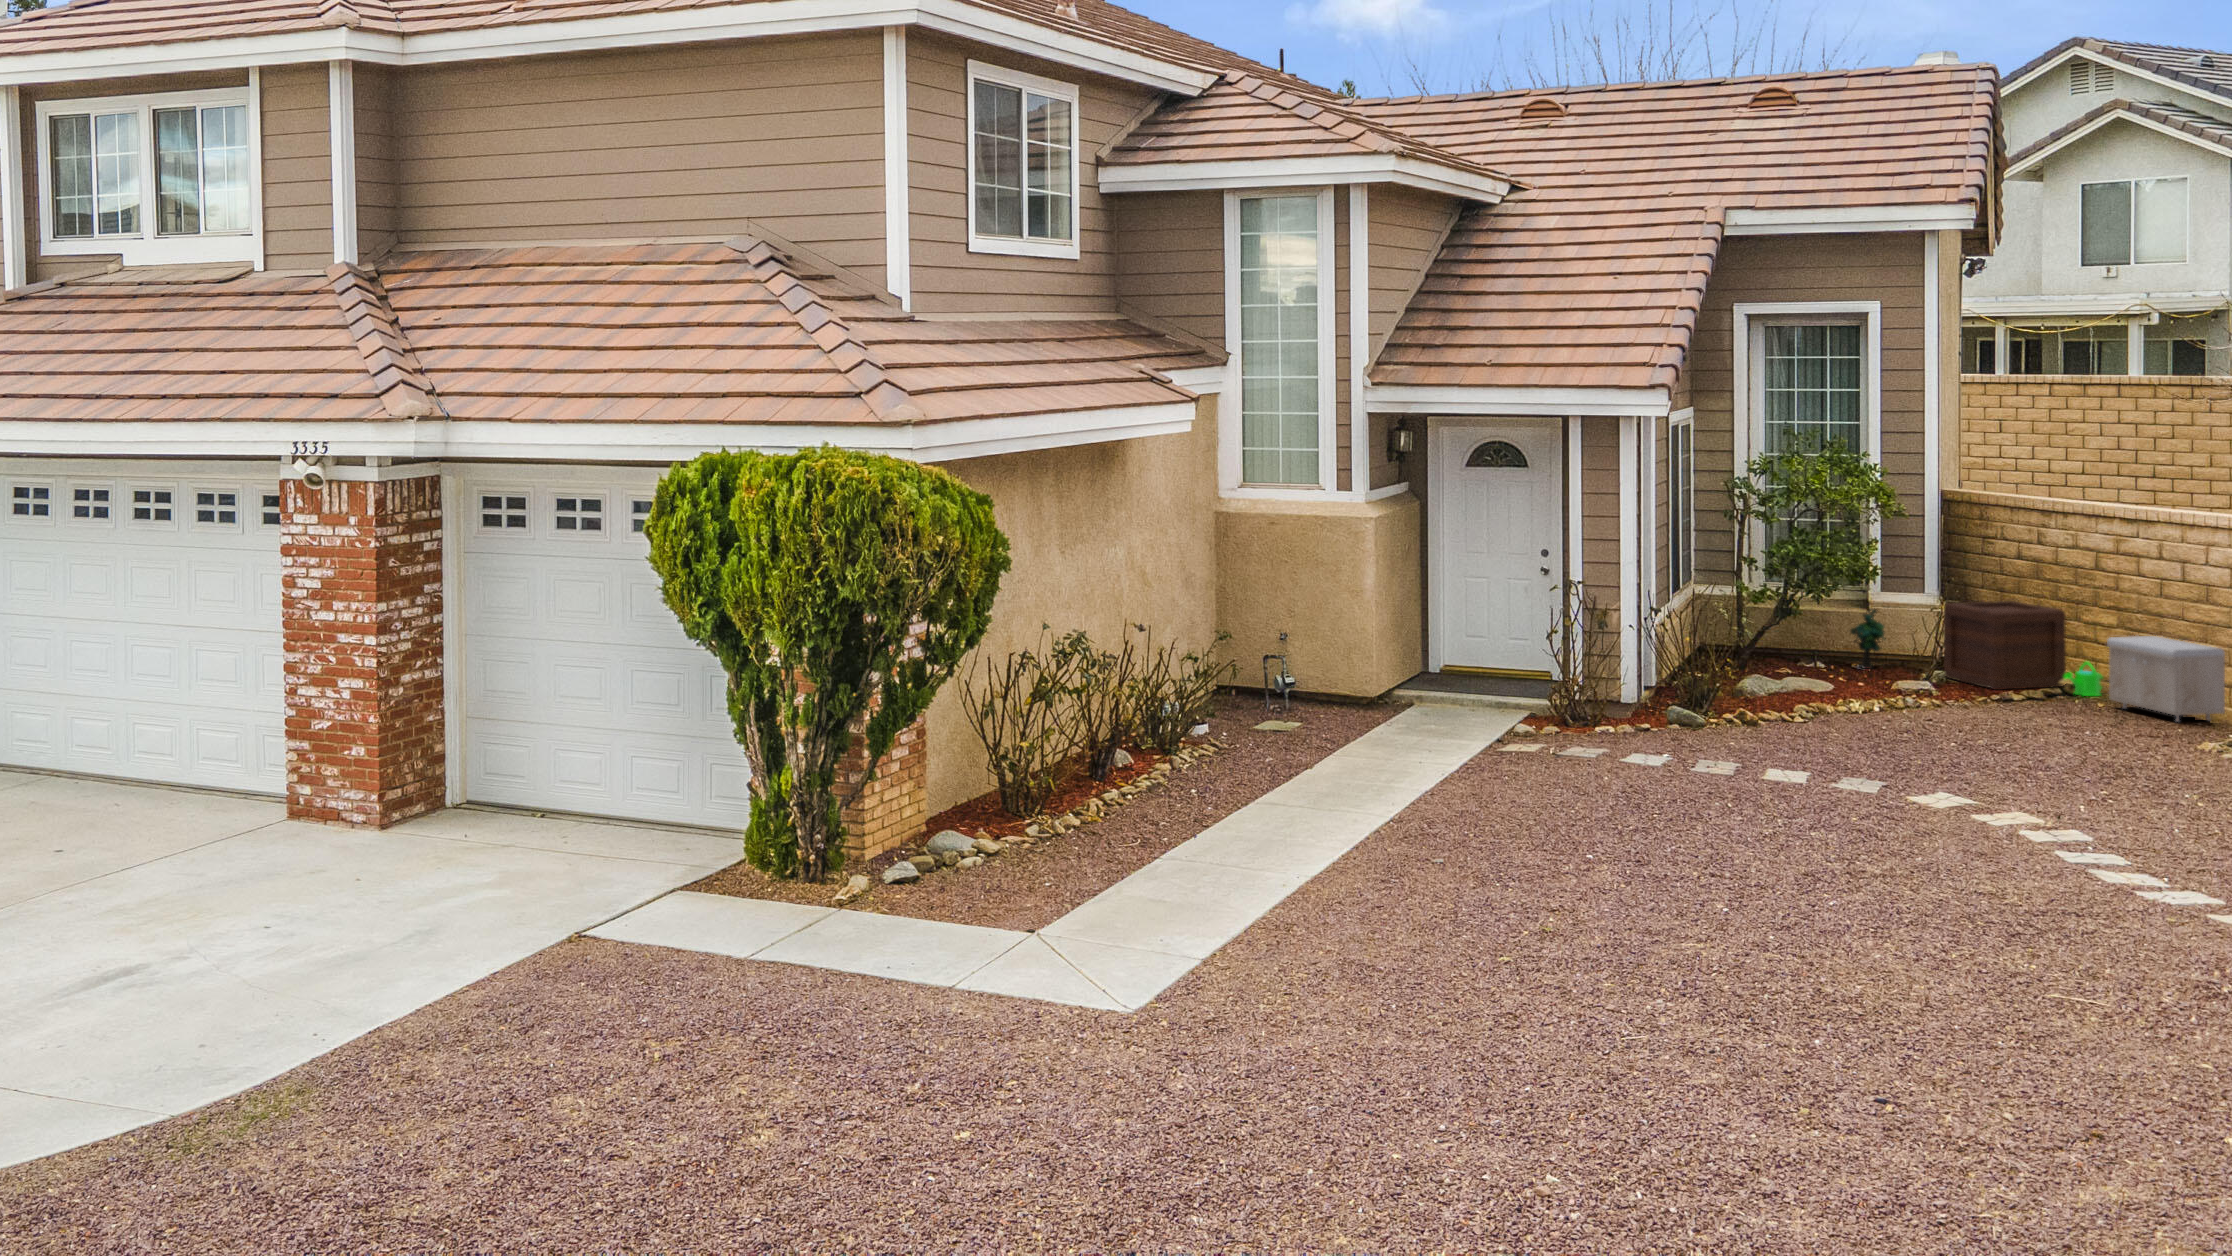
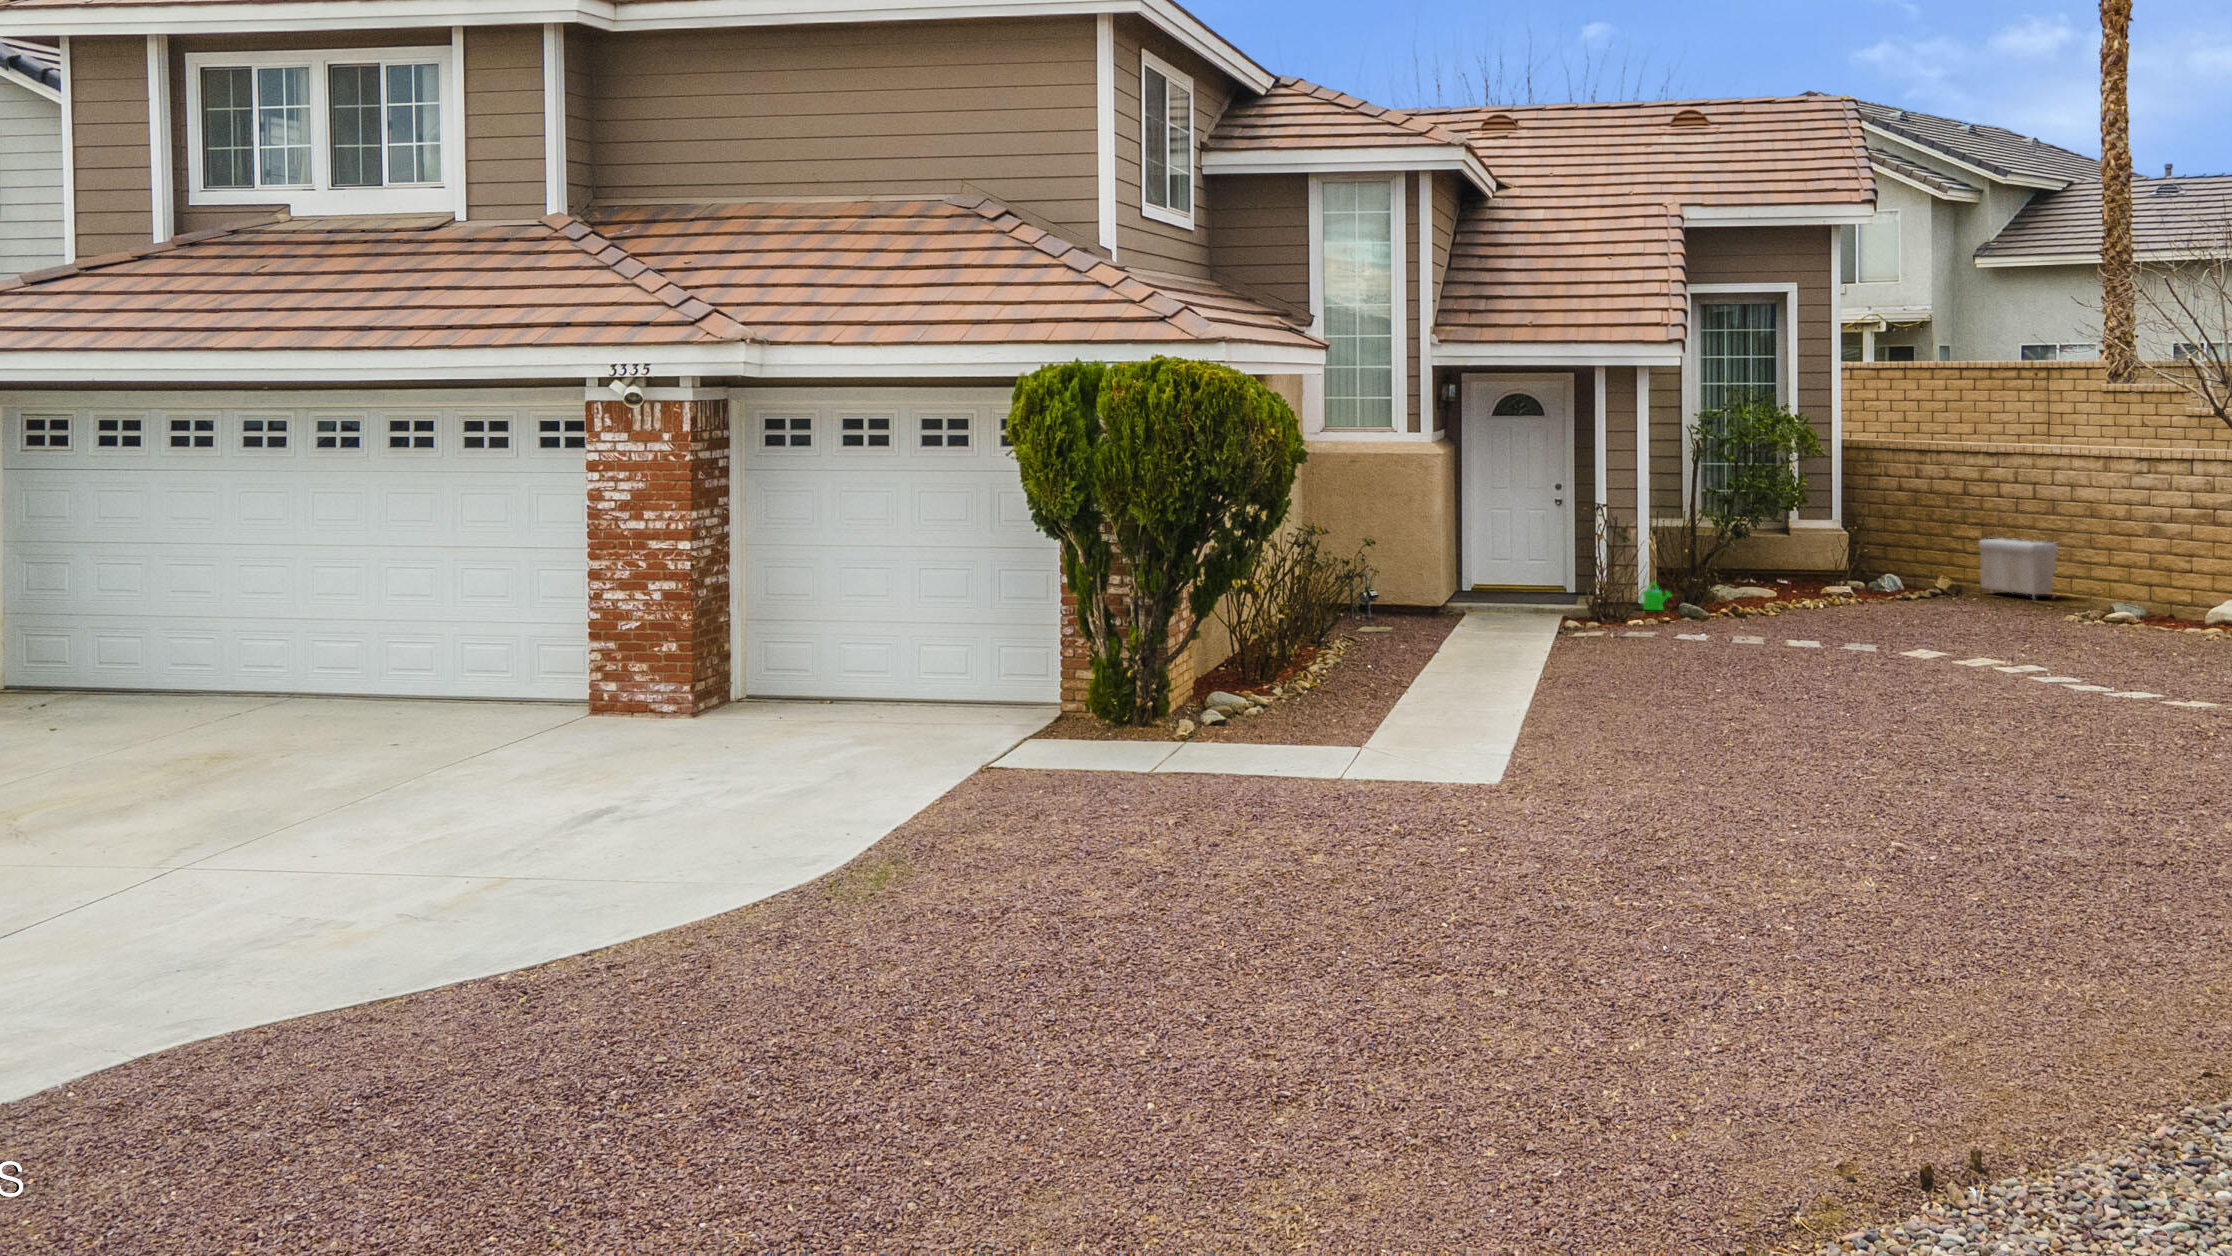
wooden crate: present [1944,601,2066,690] -> none [1849,520,1939,587]
decorative plant: present [1850,609,1886,669] -> none [1773,530,1802,578]
watering can: present [2064,662,2103,696] -> present [1639,582,1671,610]

